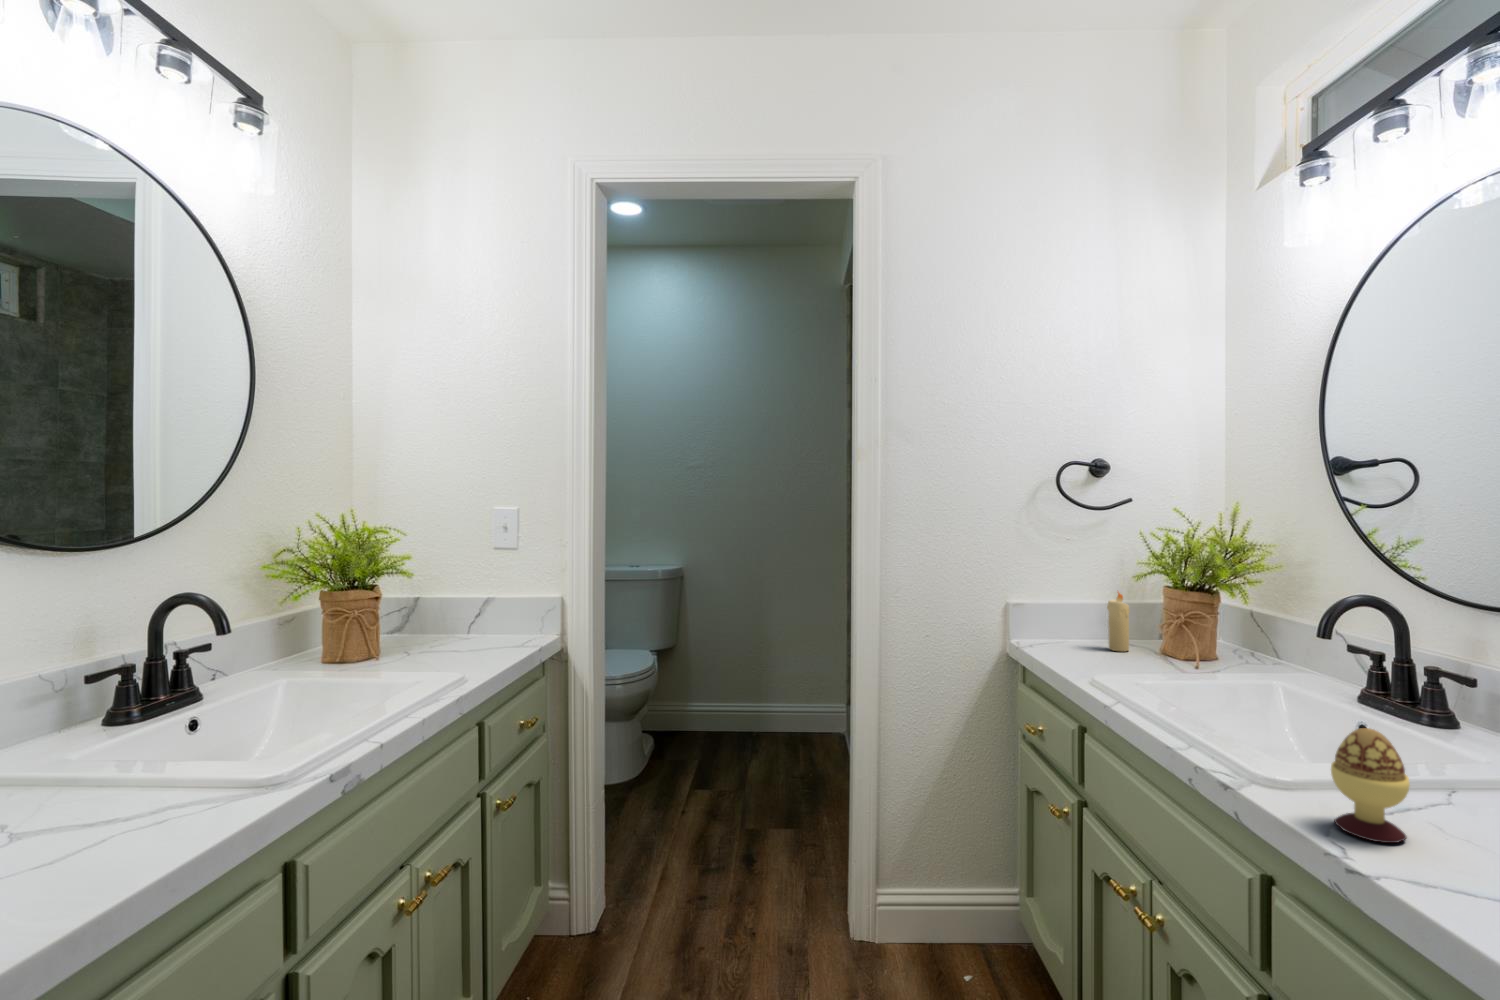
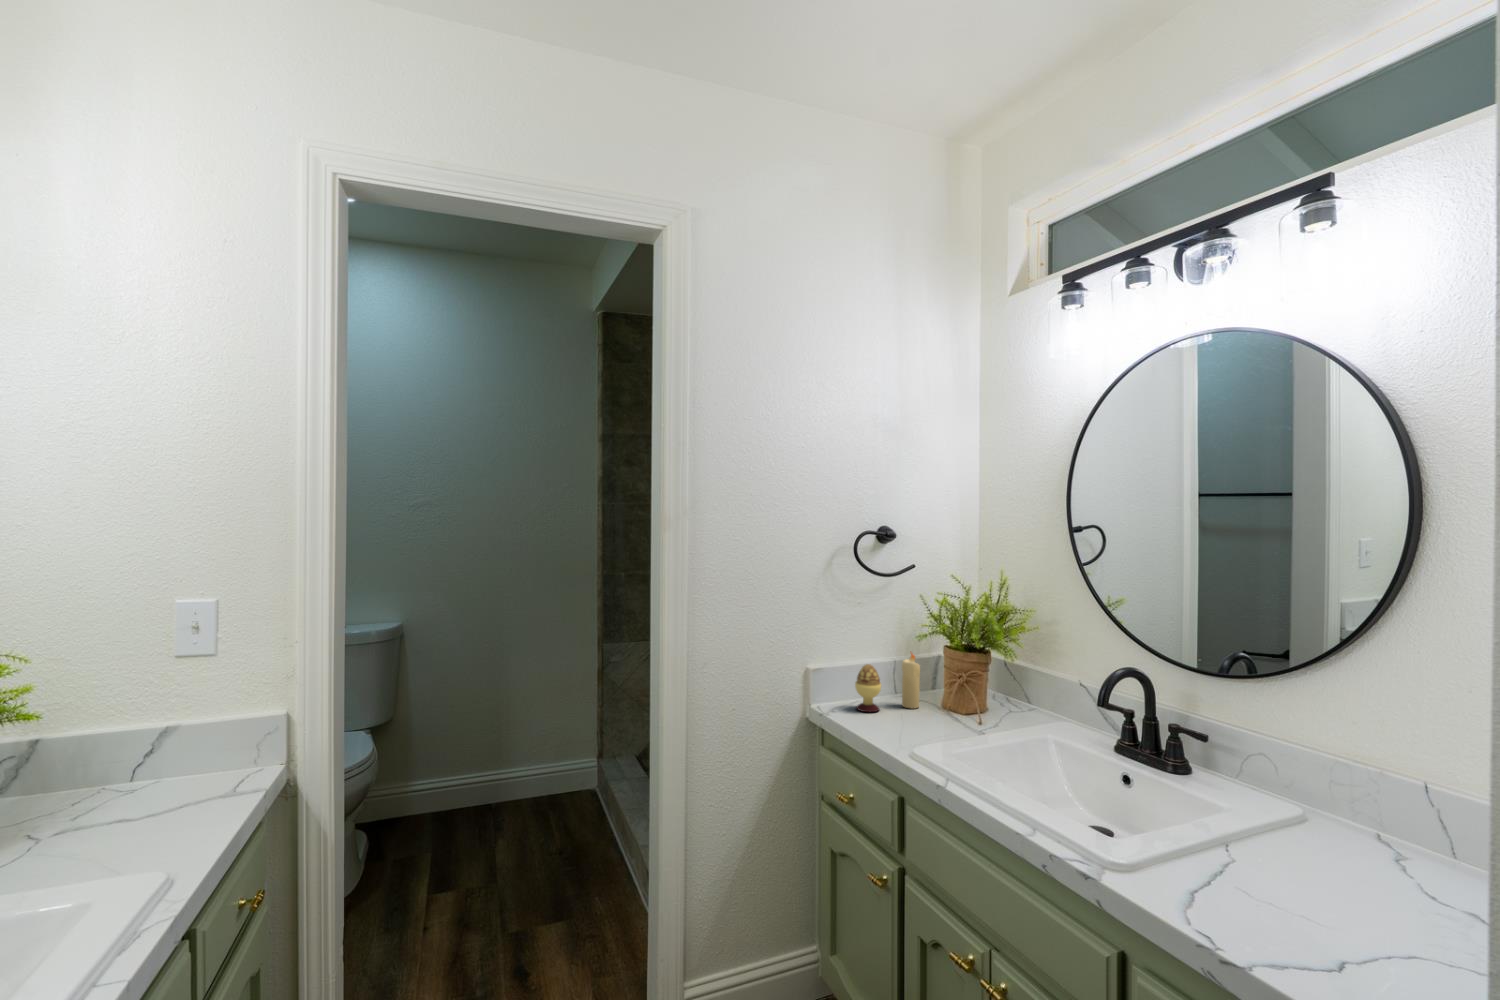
decorative egg: present [1331,728,1410,843] -> present [855,664,881,712]

